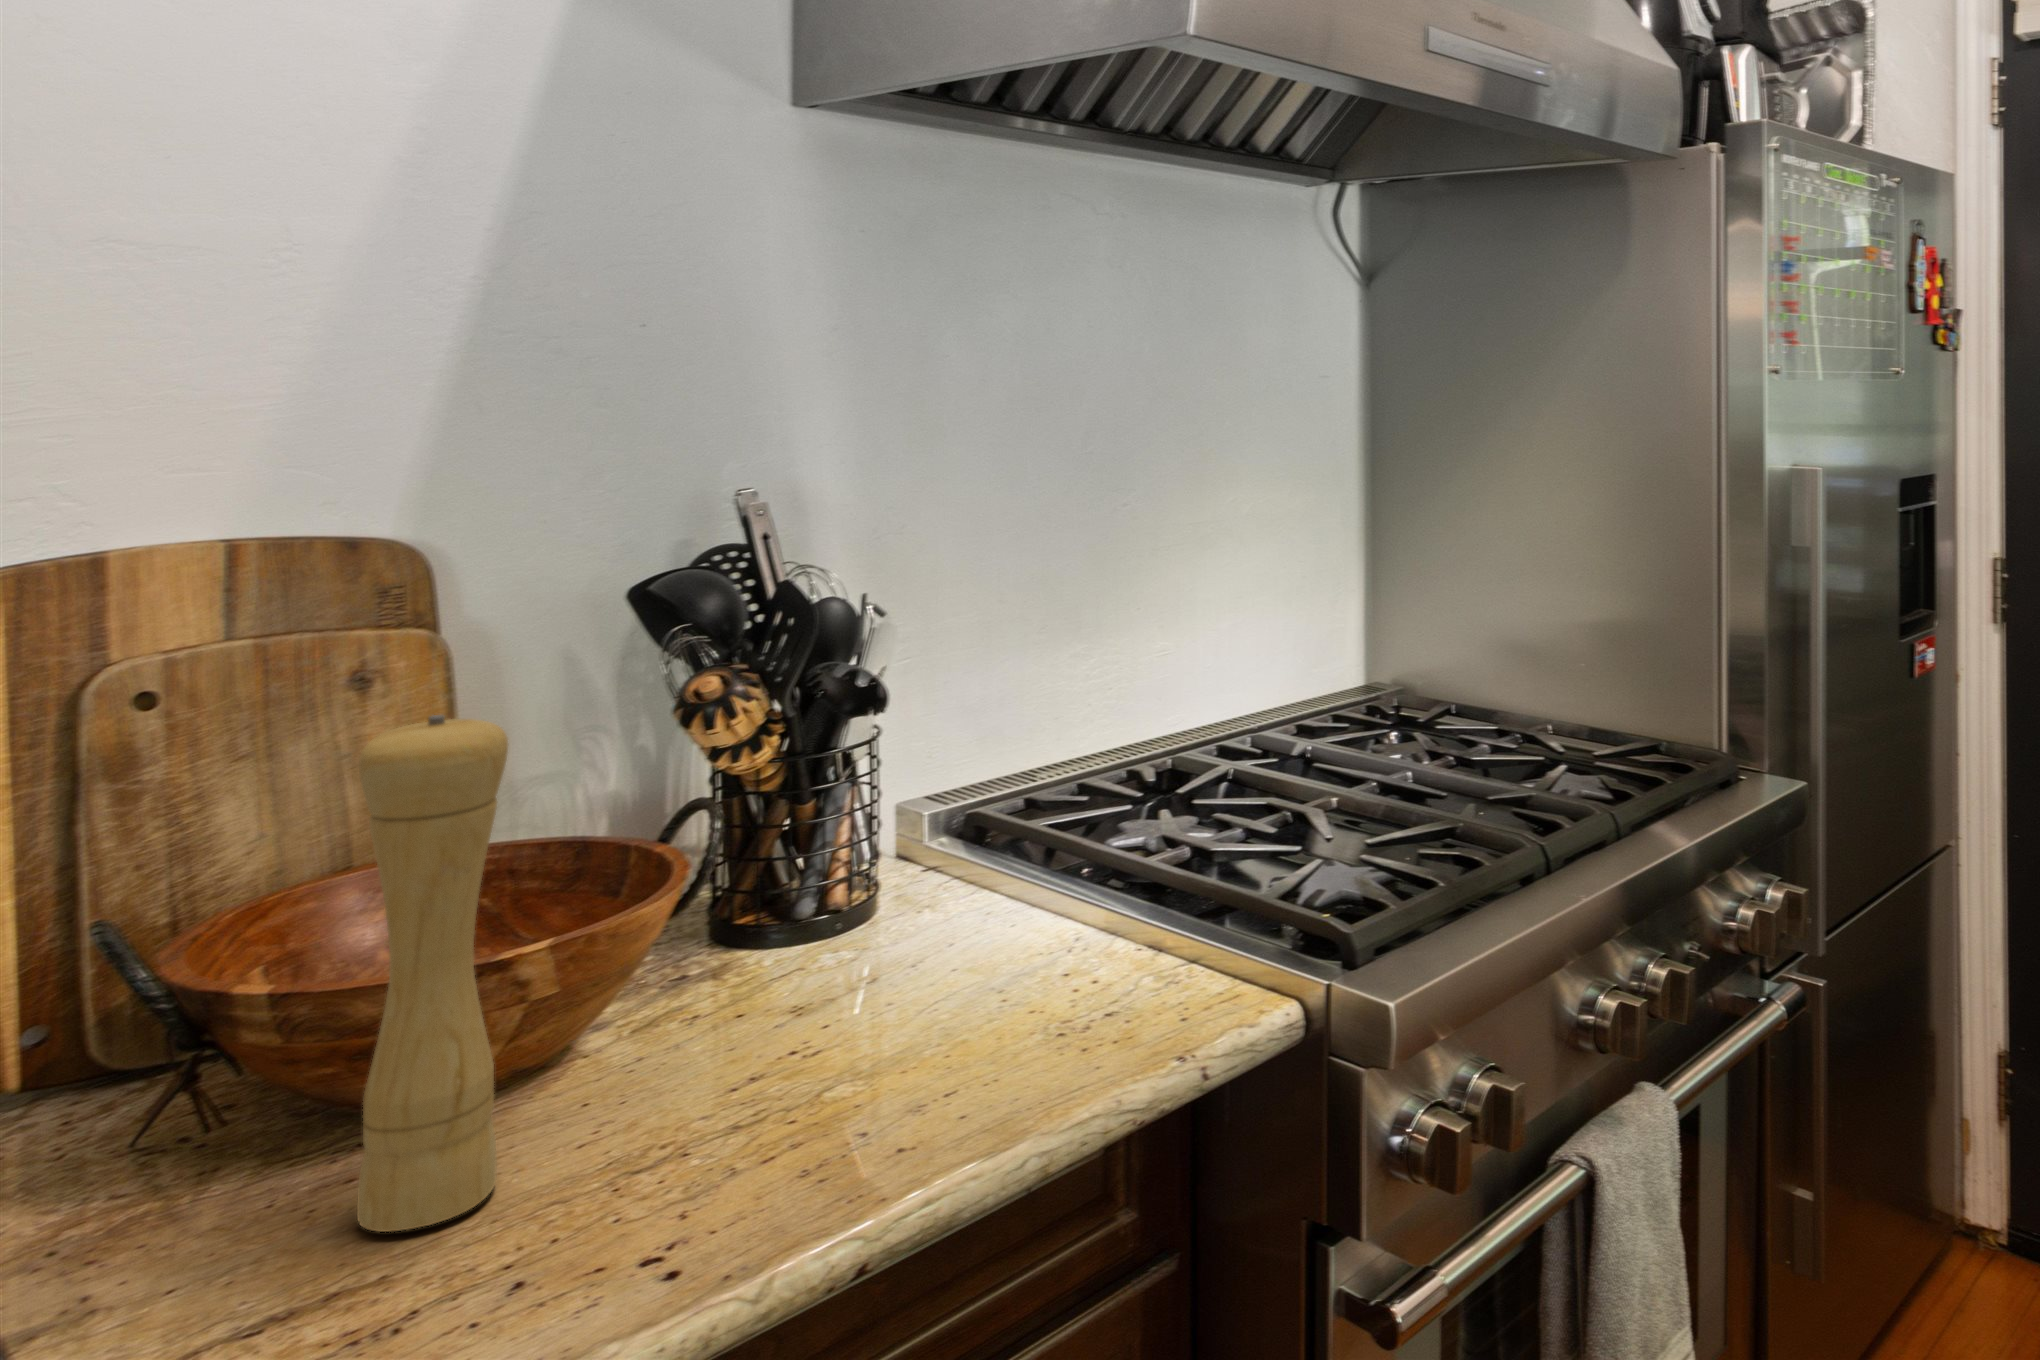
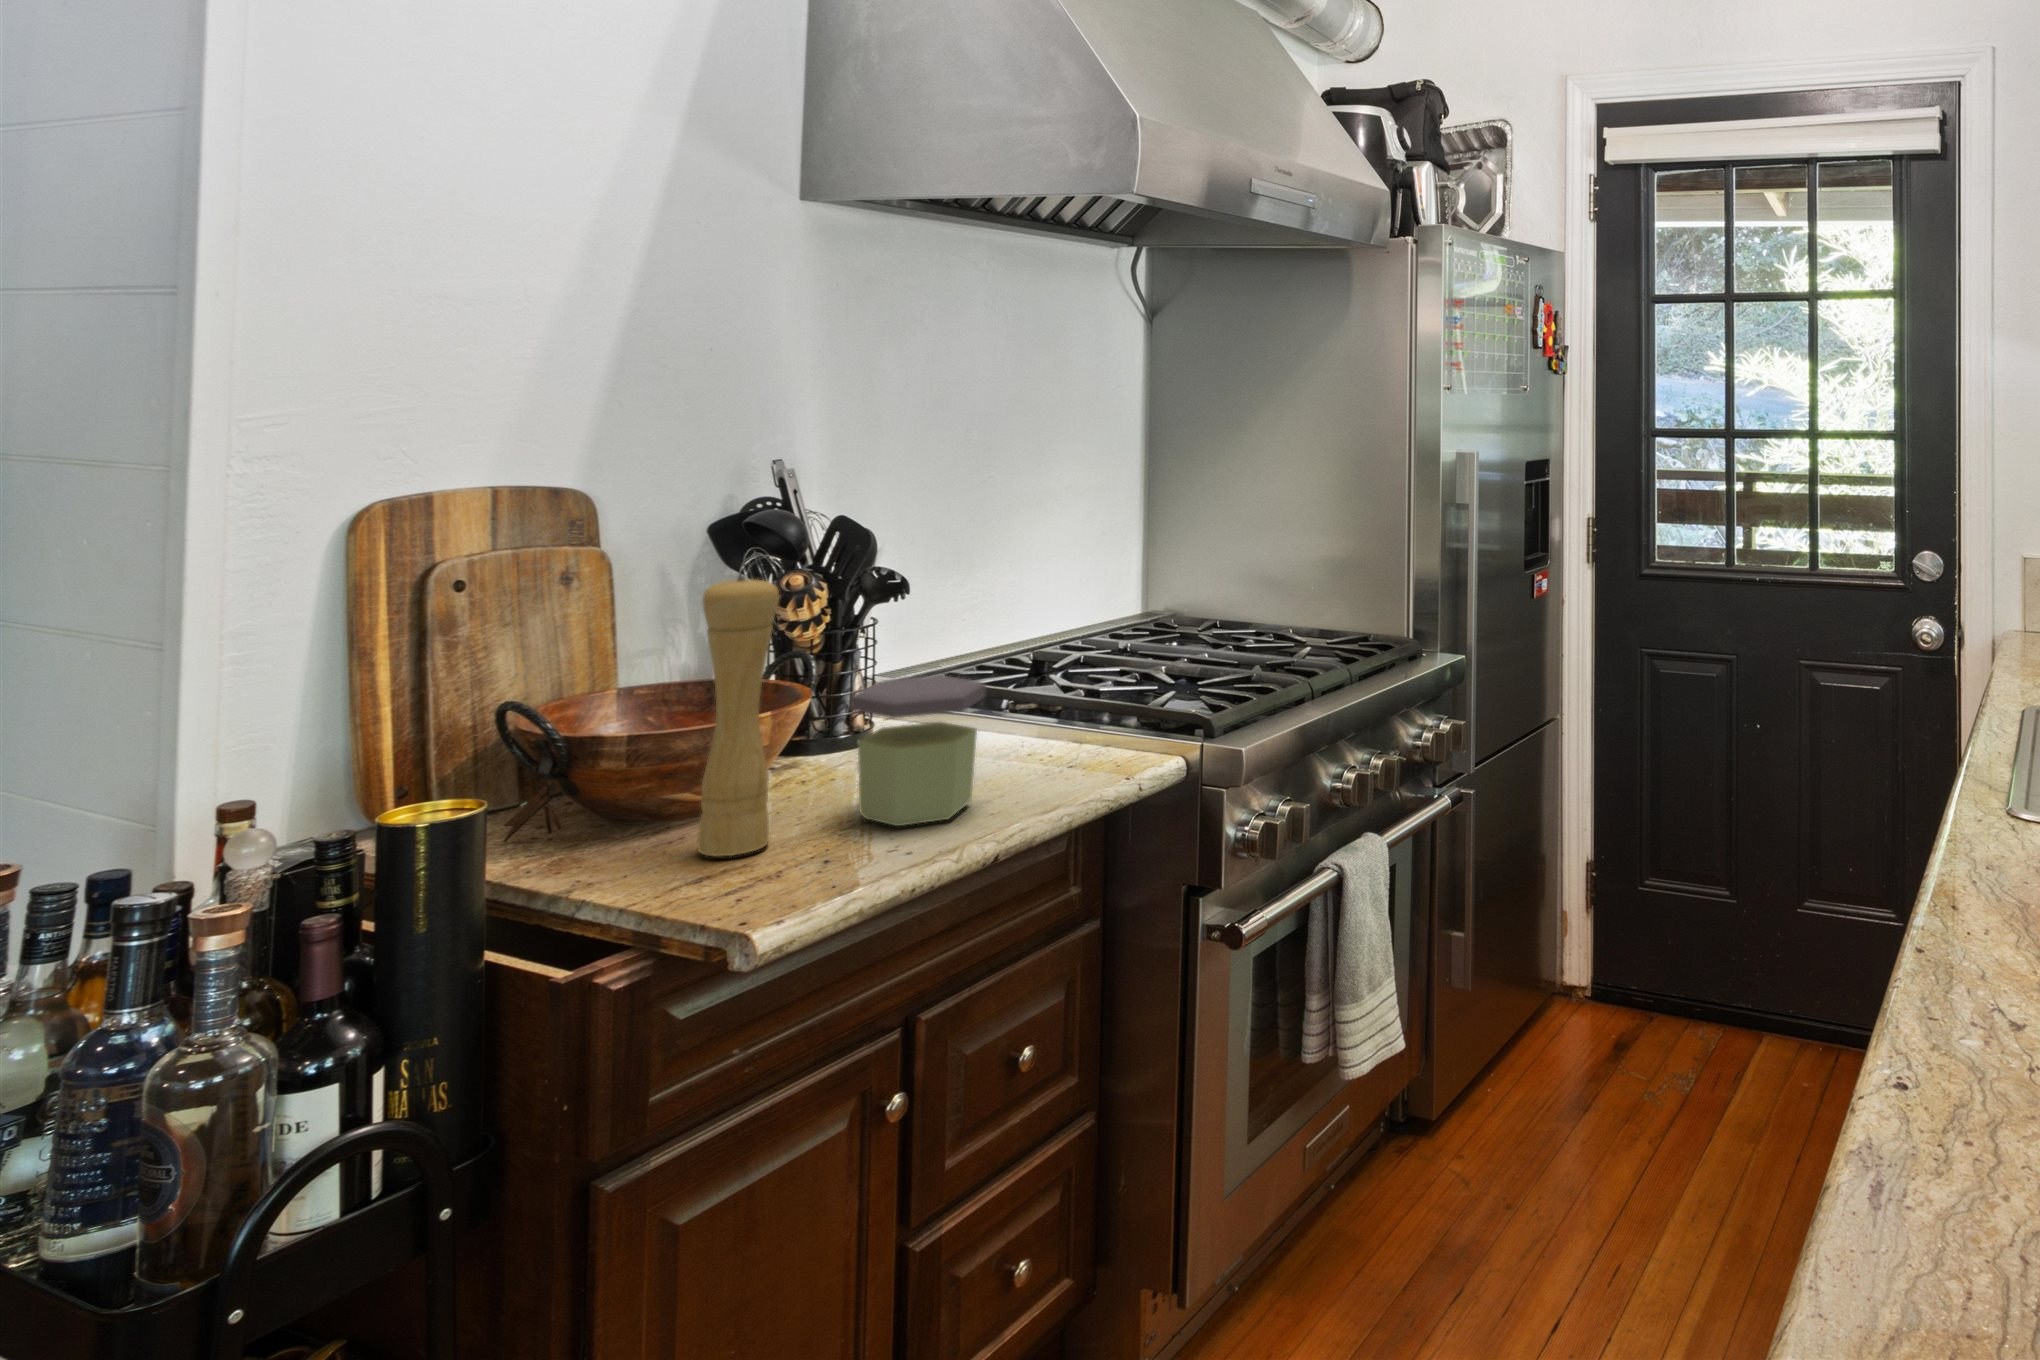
jar: none [662,872,906,1168] -> present [851,675,986,826]

